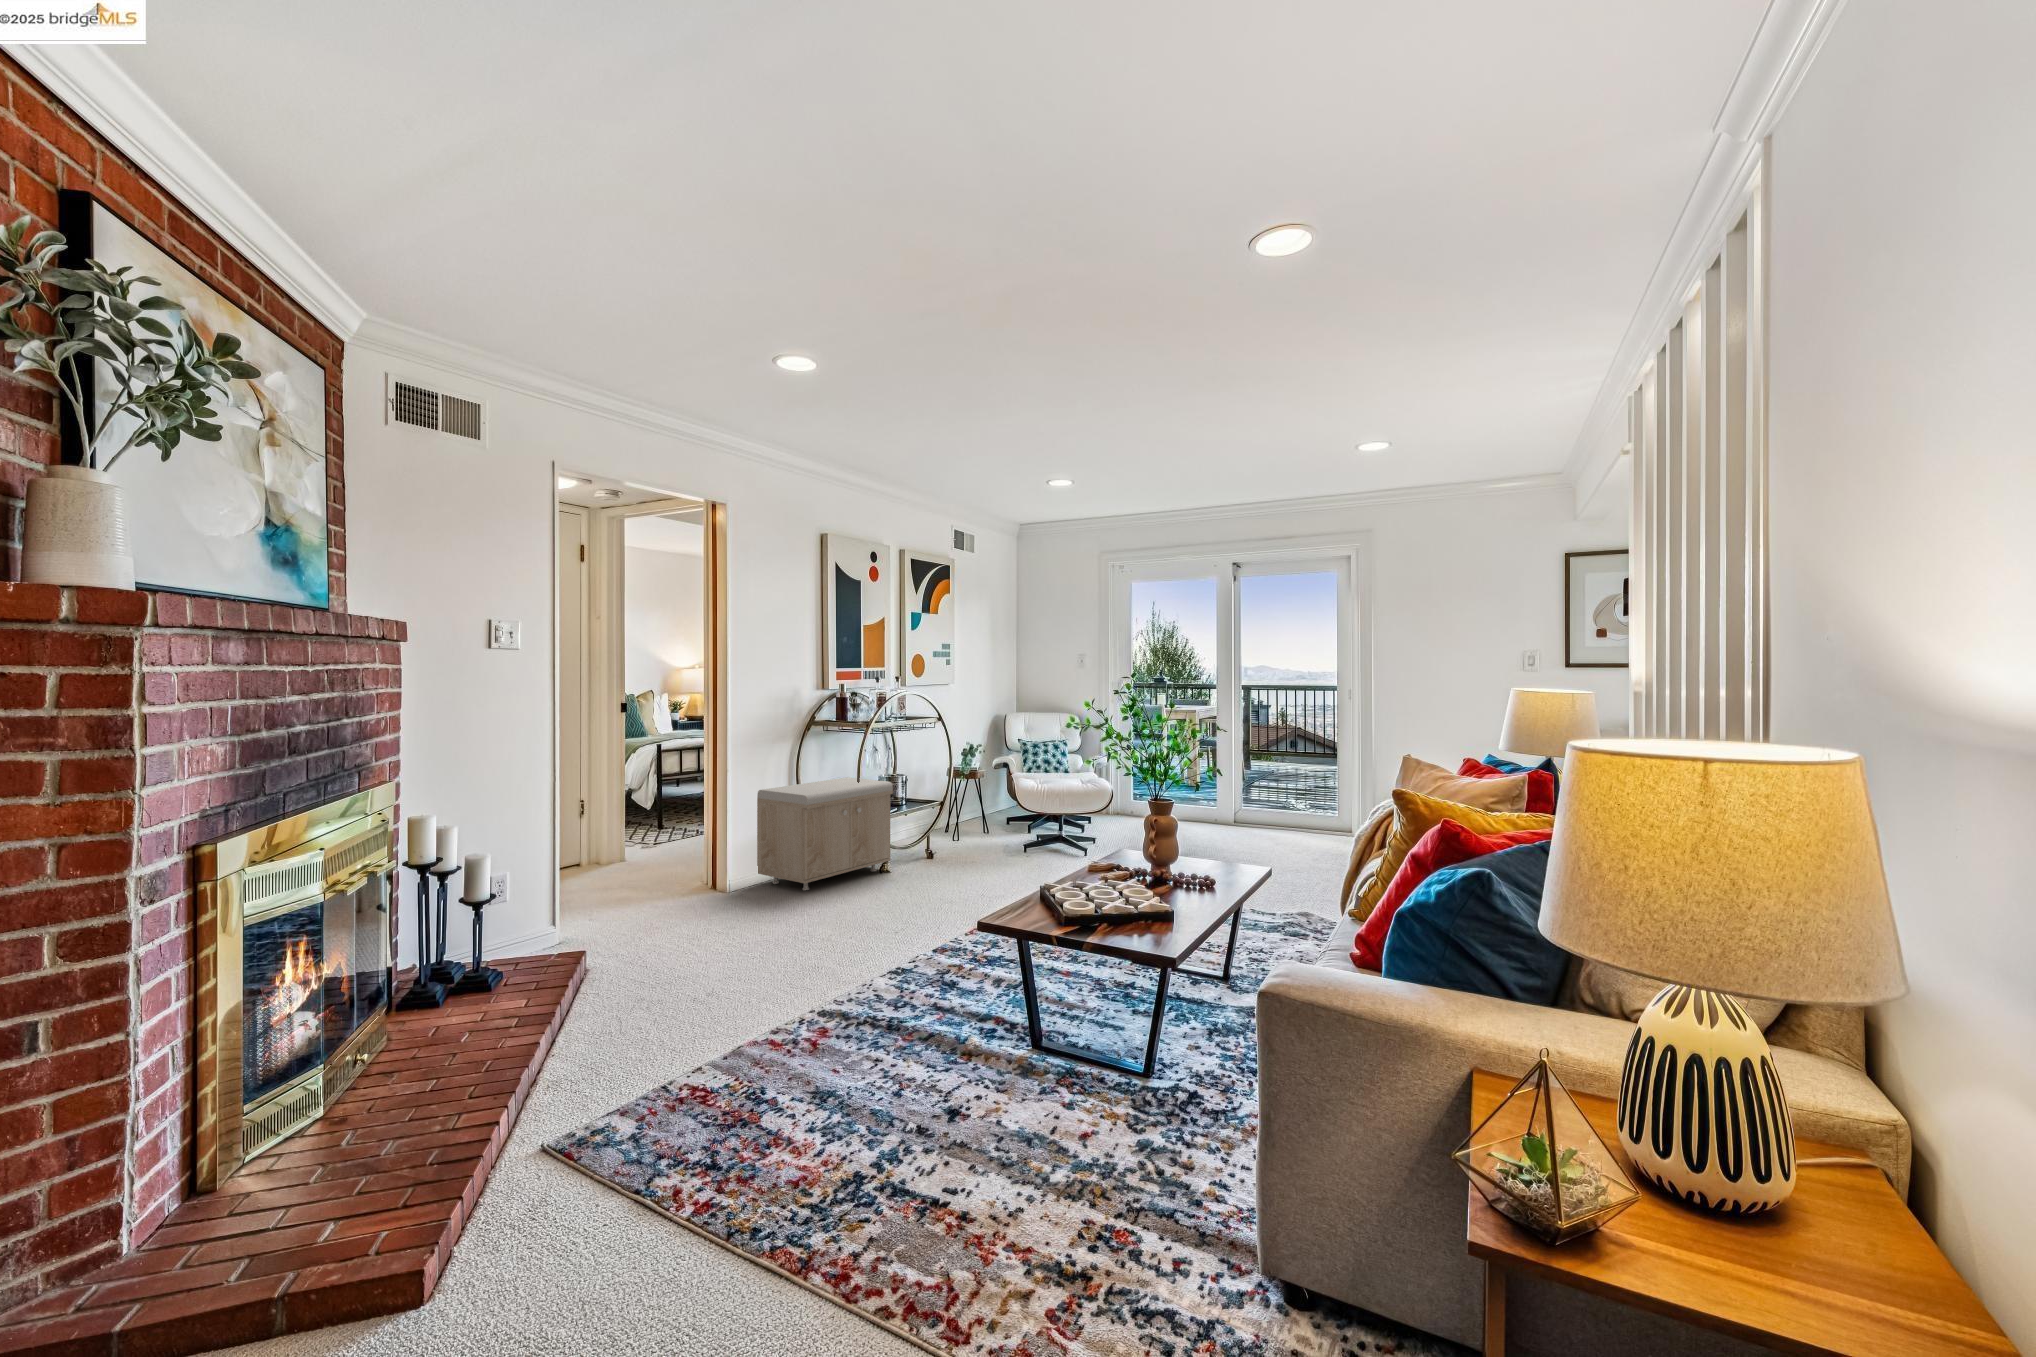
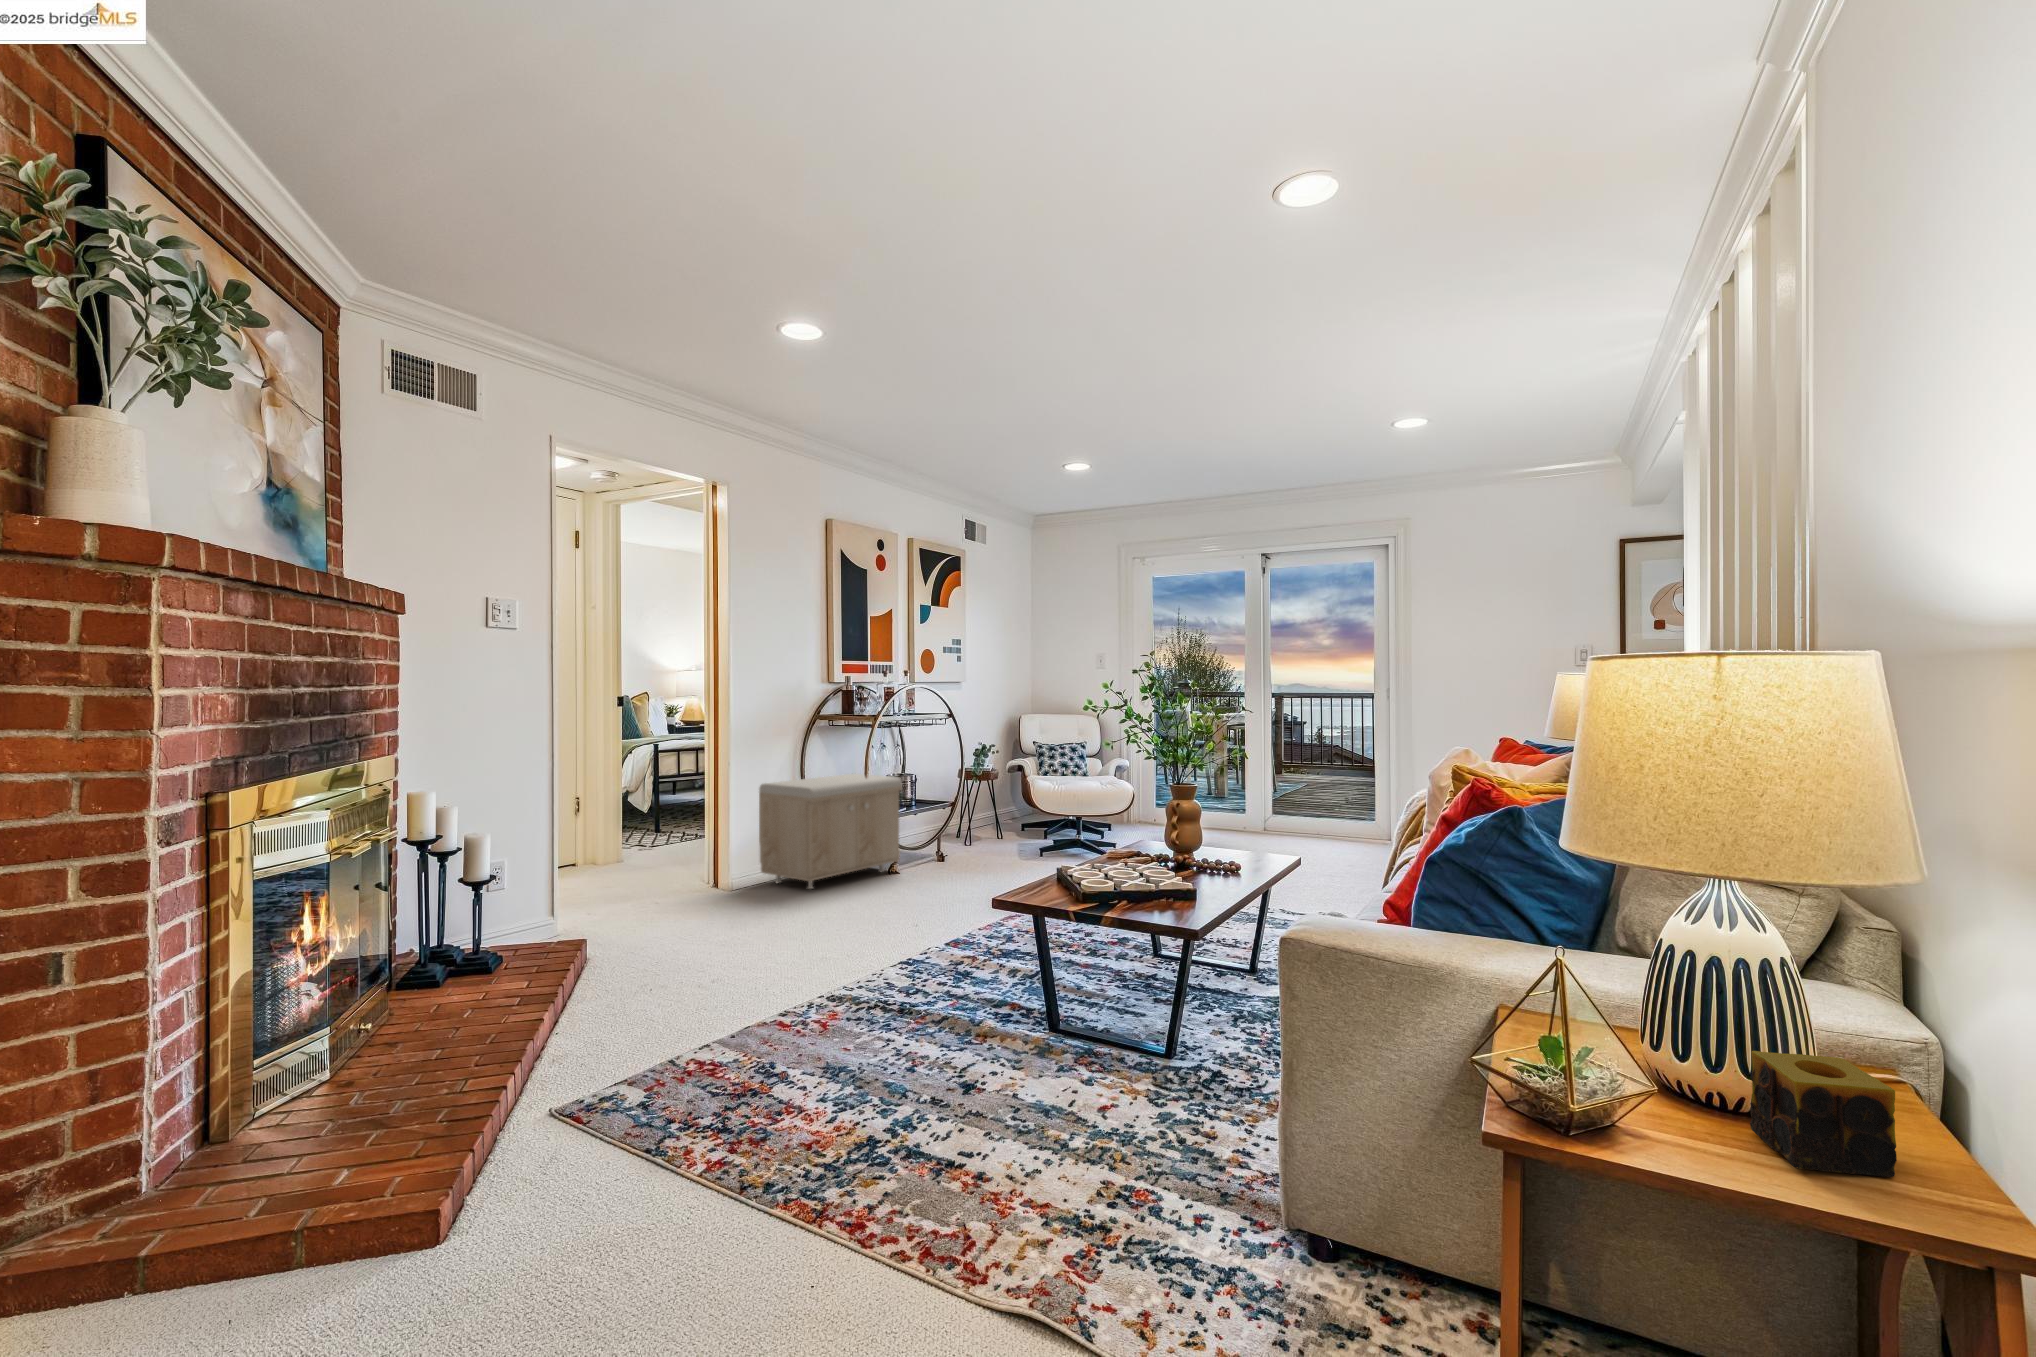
candle: none [1741,1162,1899,1308] -> present [1750,1051,1897,1177]

